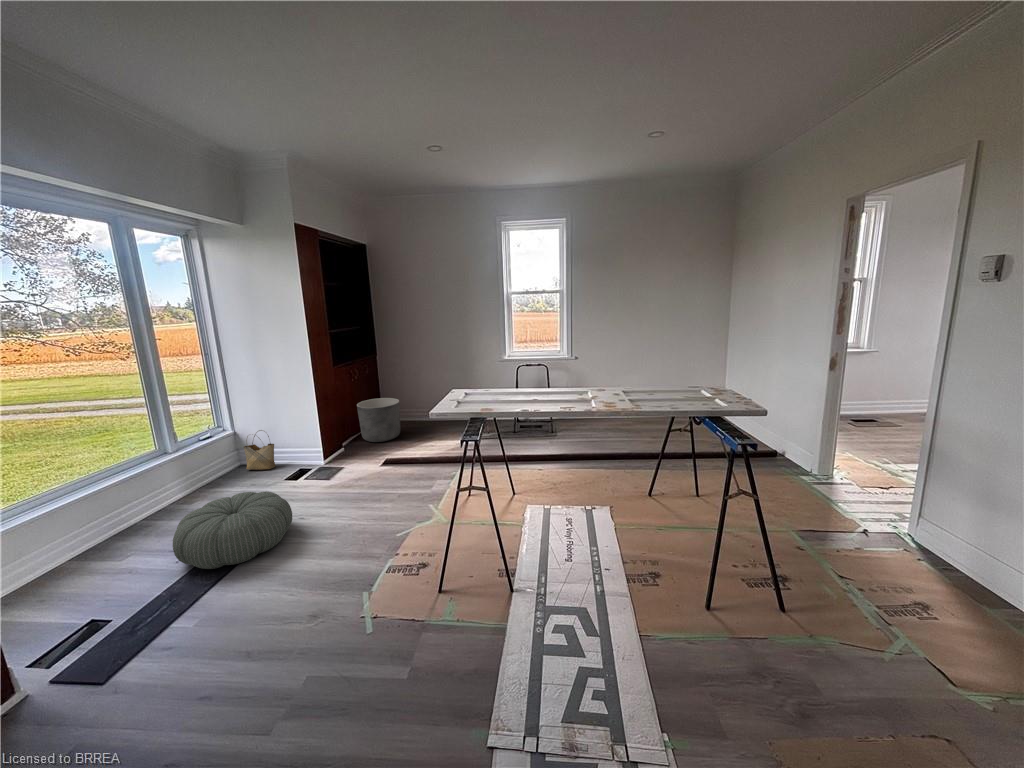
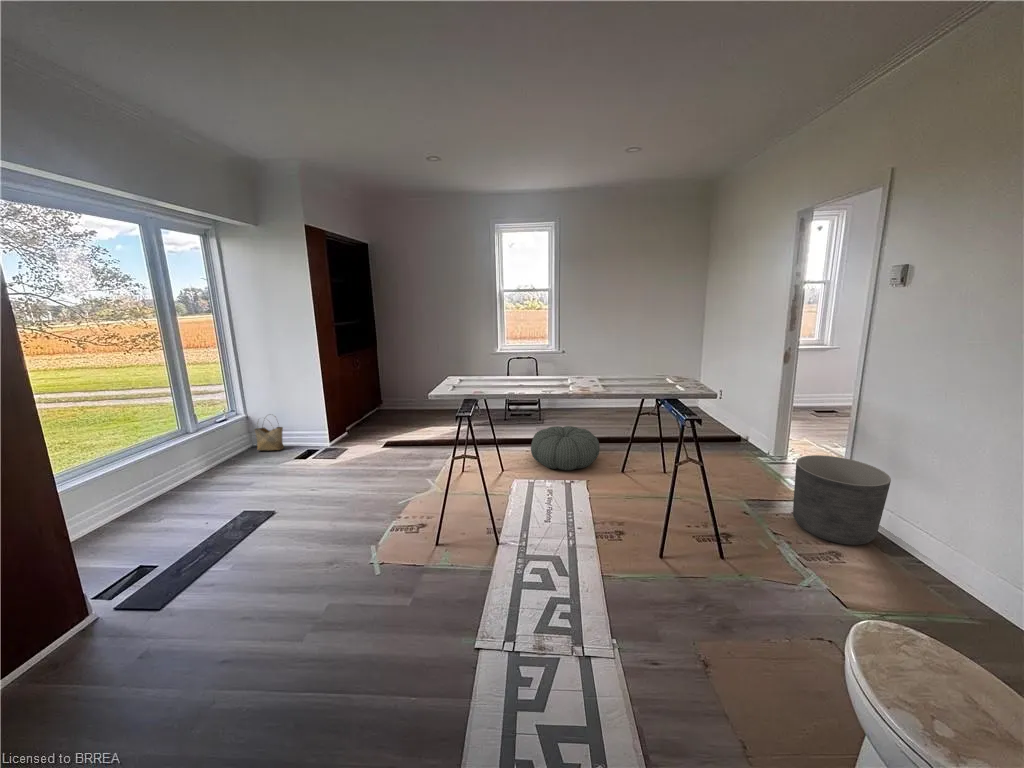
planter: present [357,398,400,442] -> present [793,455,891,545]
pouf: present [173,491,292,569] -> present [531,426,600,470]

